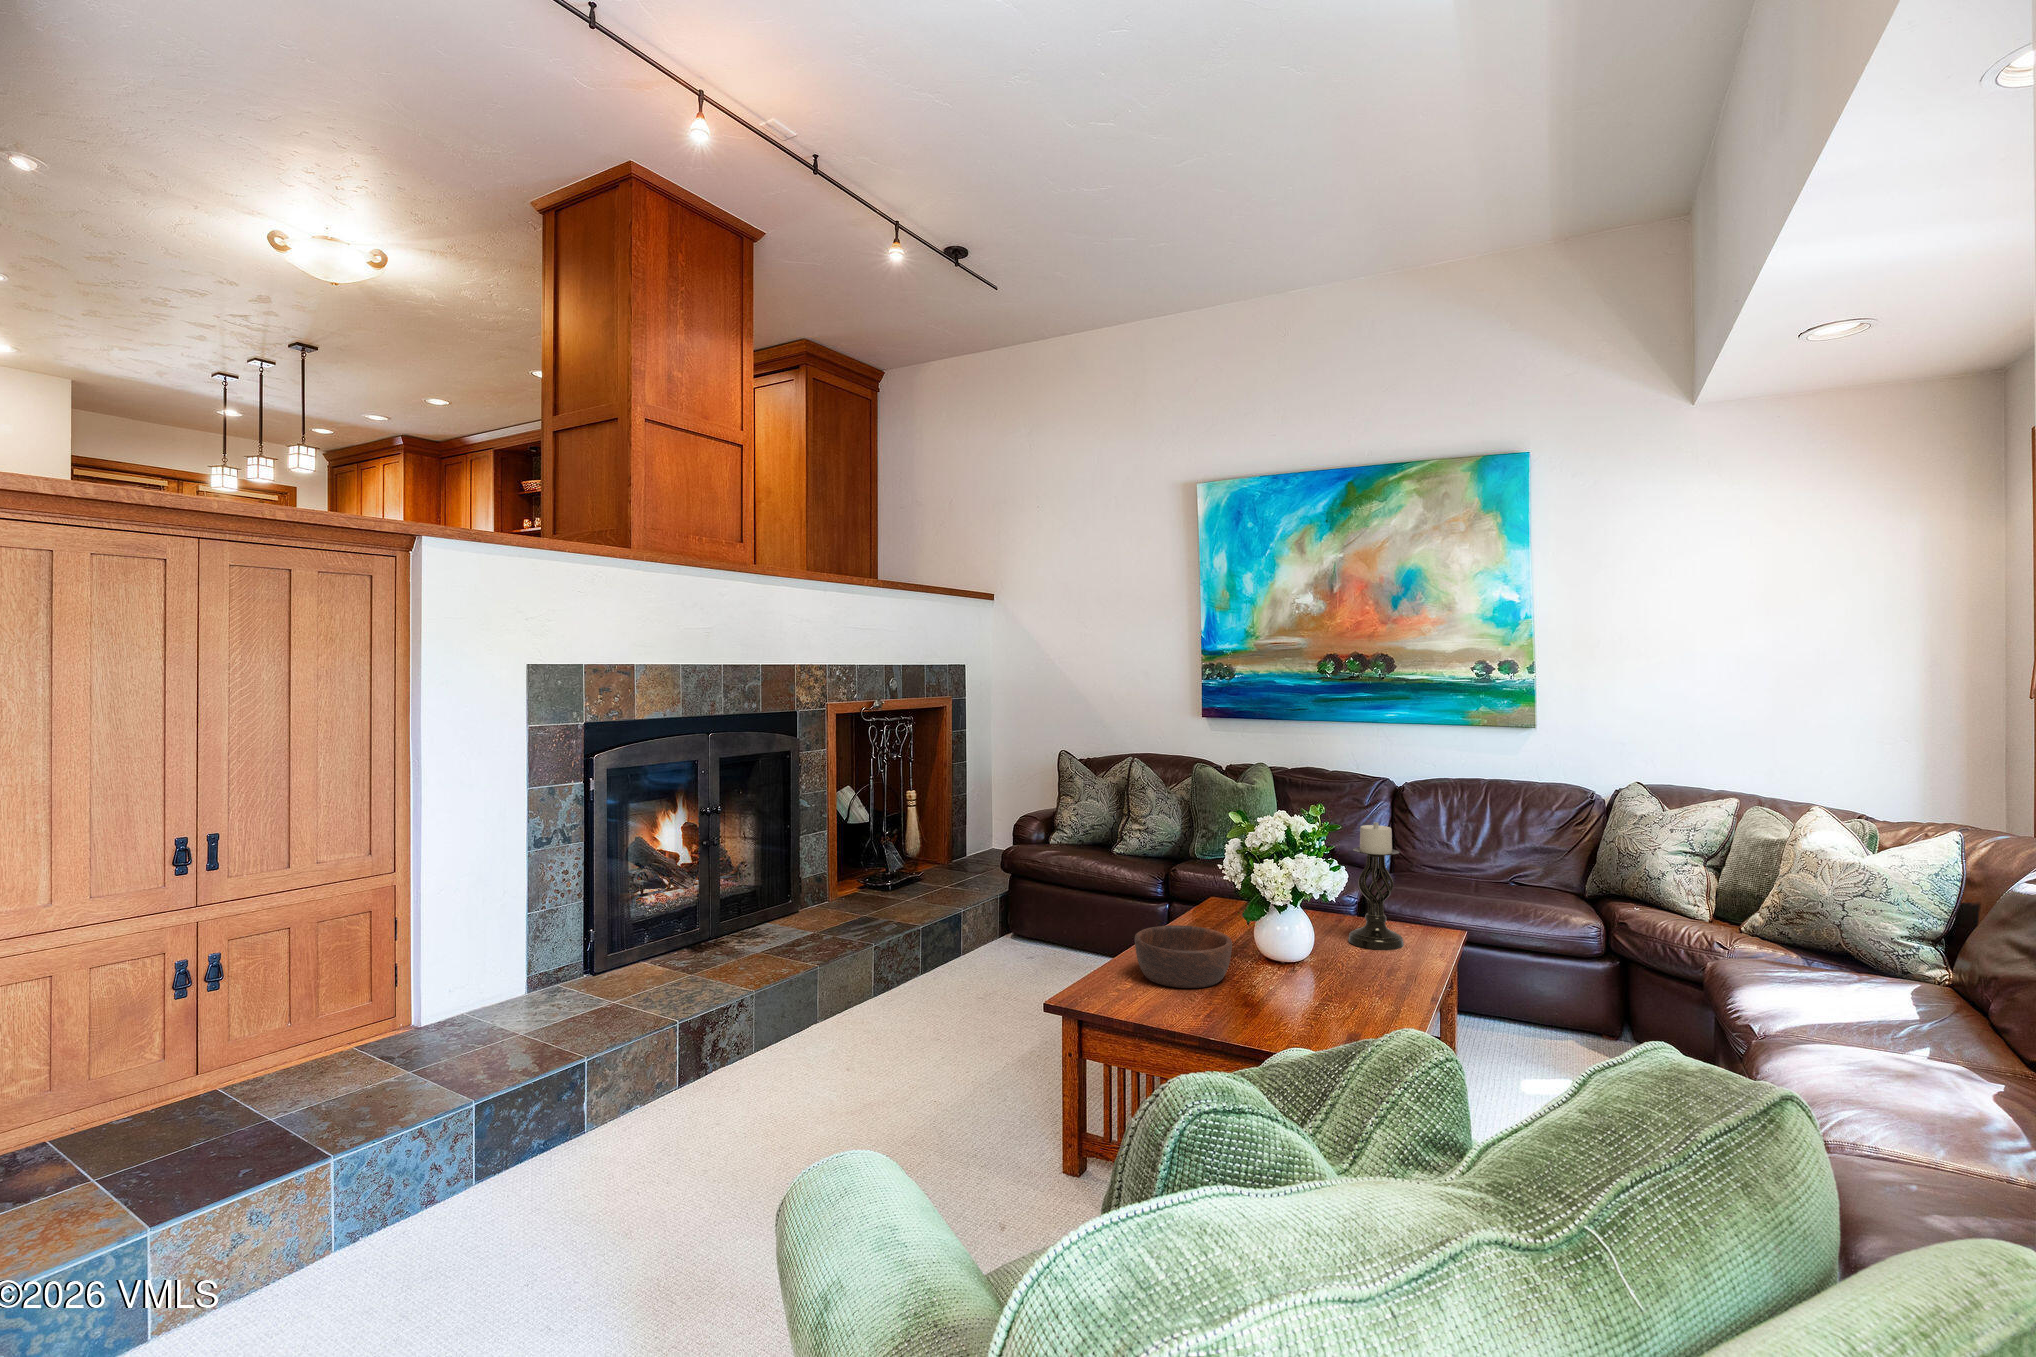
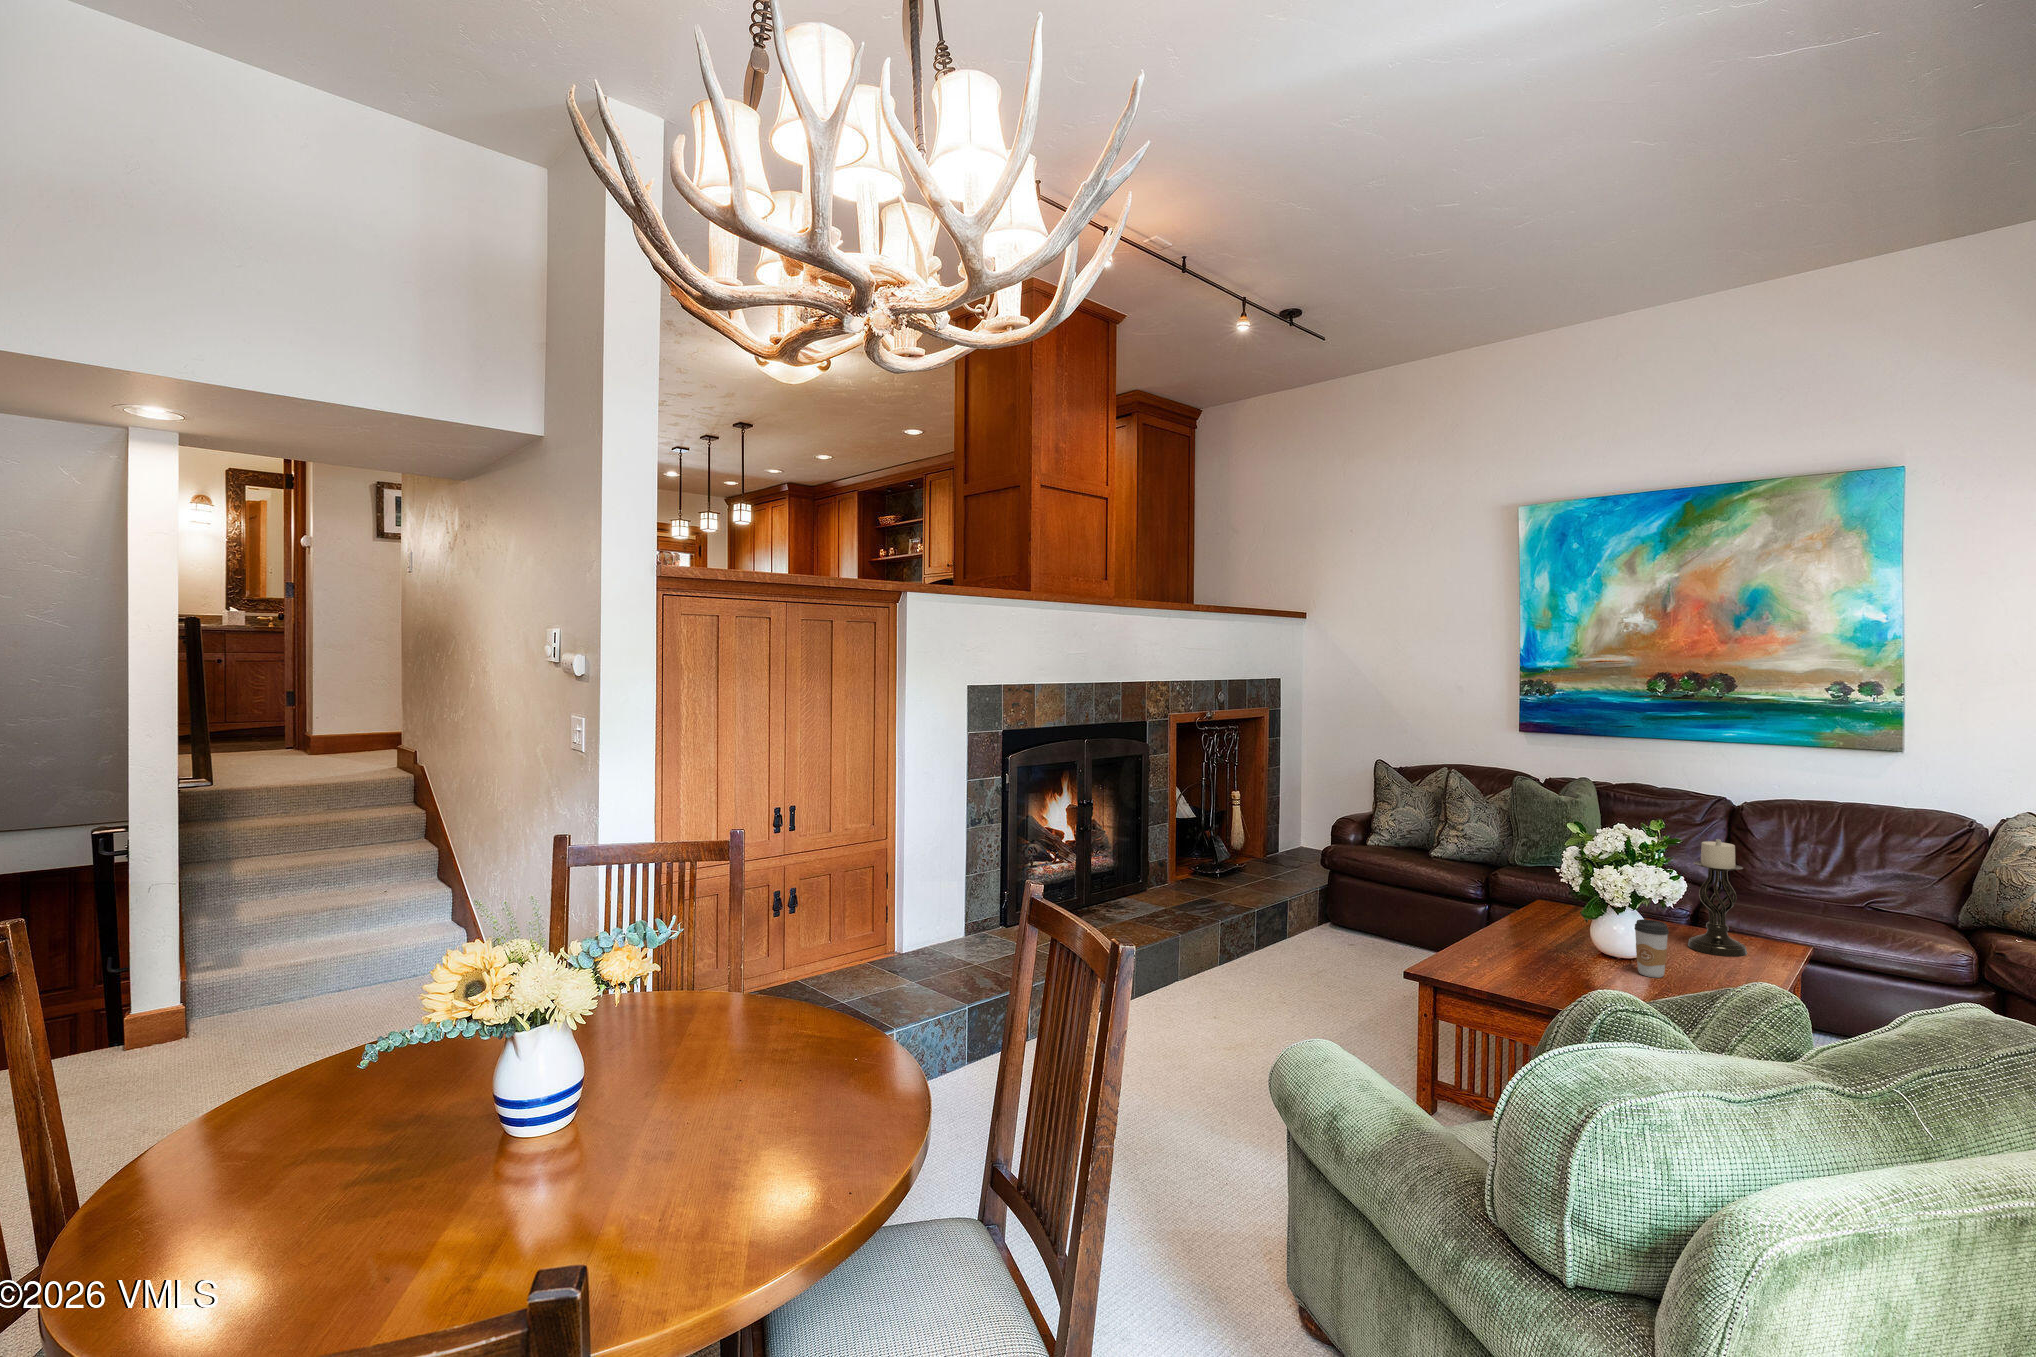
coffee cup: none [1292,917,1326,983] -> present [1634,919,1669,978]
wooden bowl: present [1135,925,1232,988] -> none [1481,918,1575,972]

